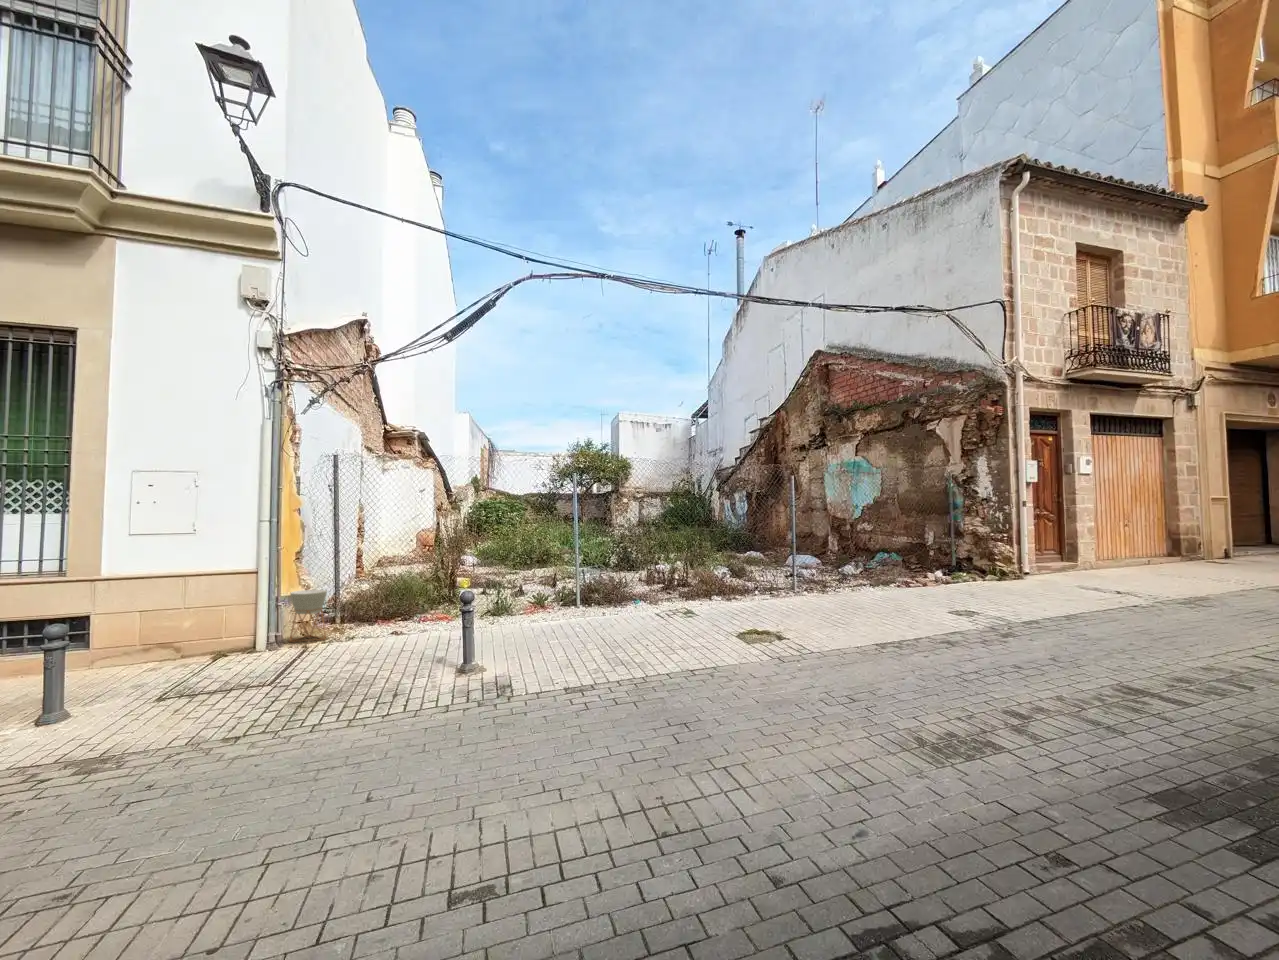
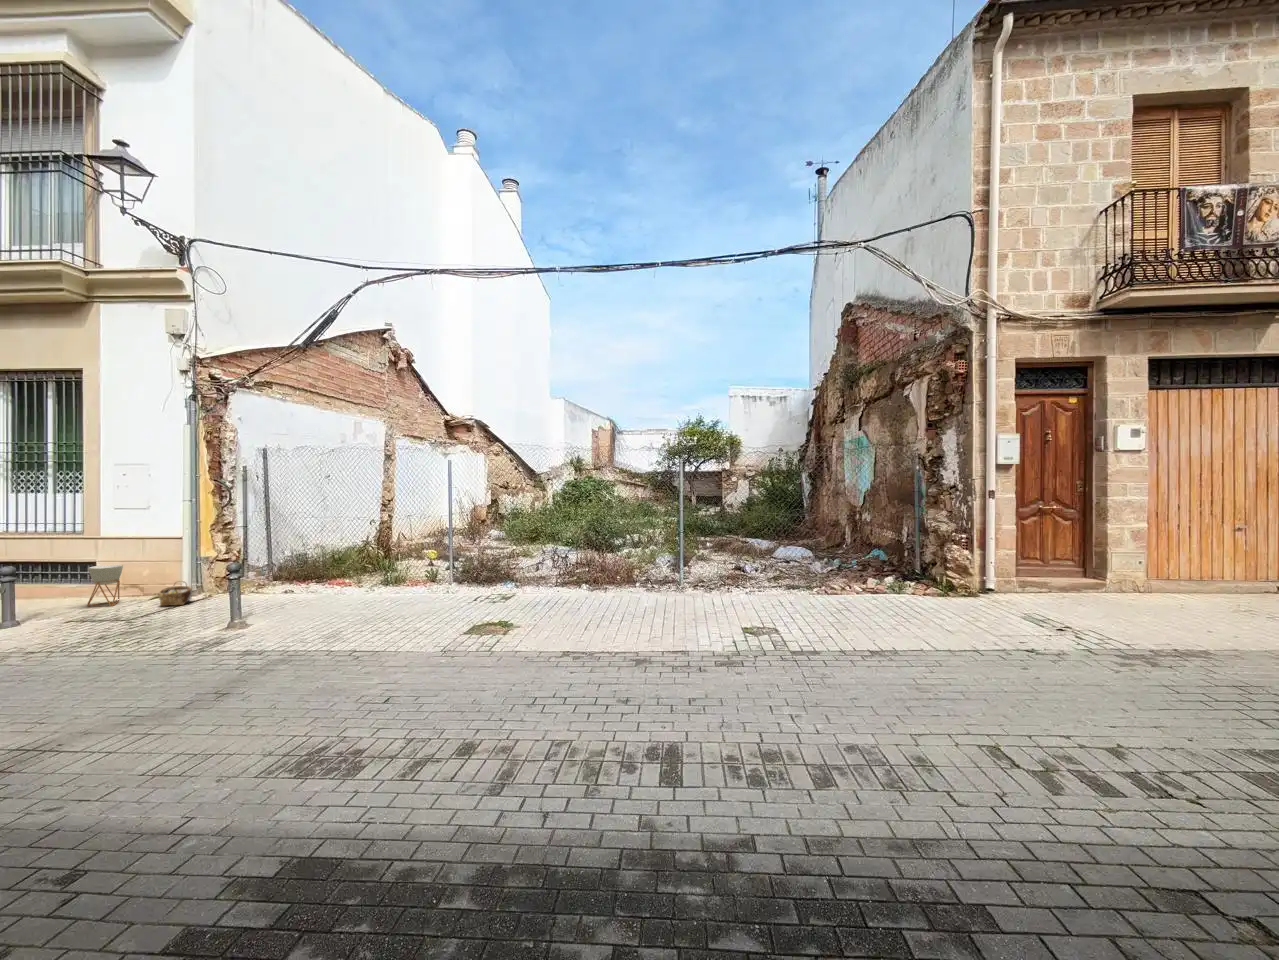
woven basket: none [382,605,416,634] -> present [159,581,192,606]

